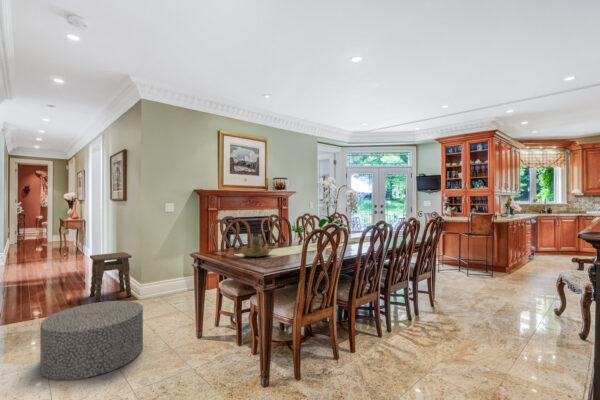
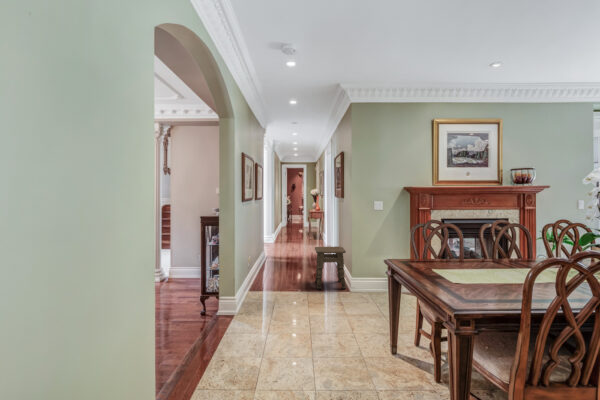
candle holder: present [242,237,273,257] -> none [438,252,484,278]
ottoman: present [40,301,143,380] -> none [263,293,339,361]

